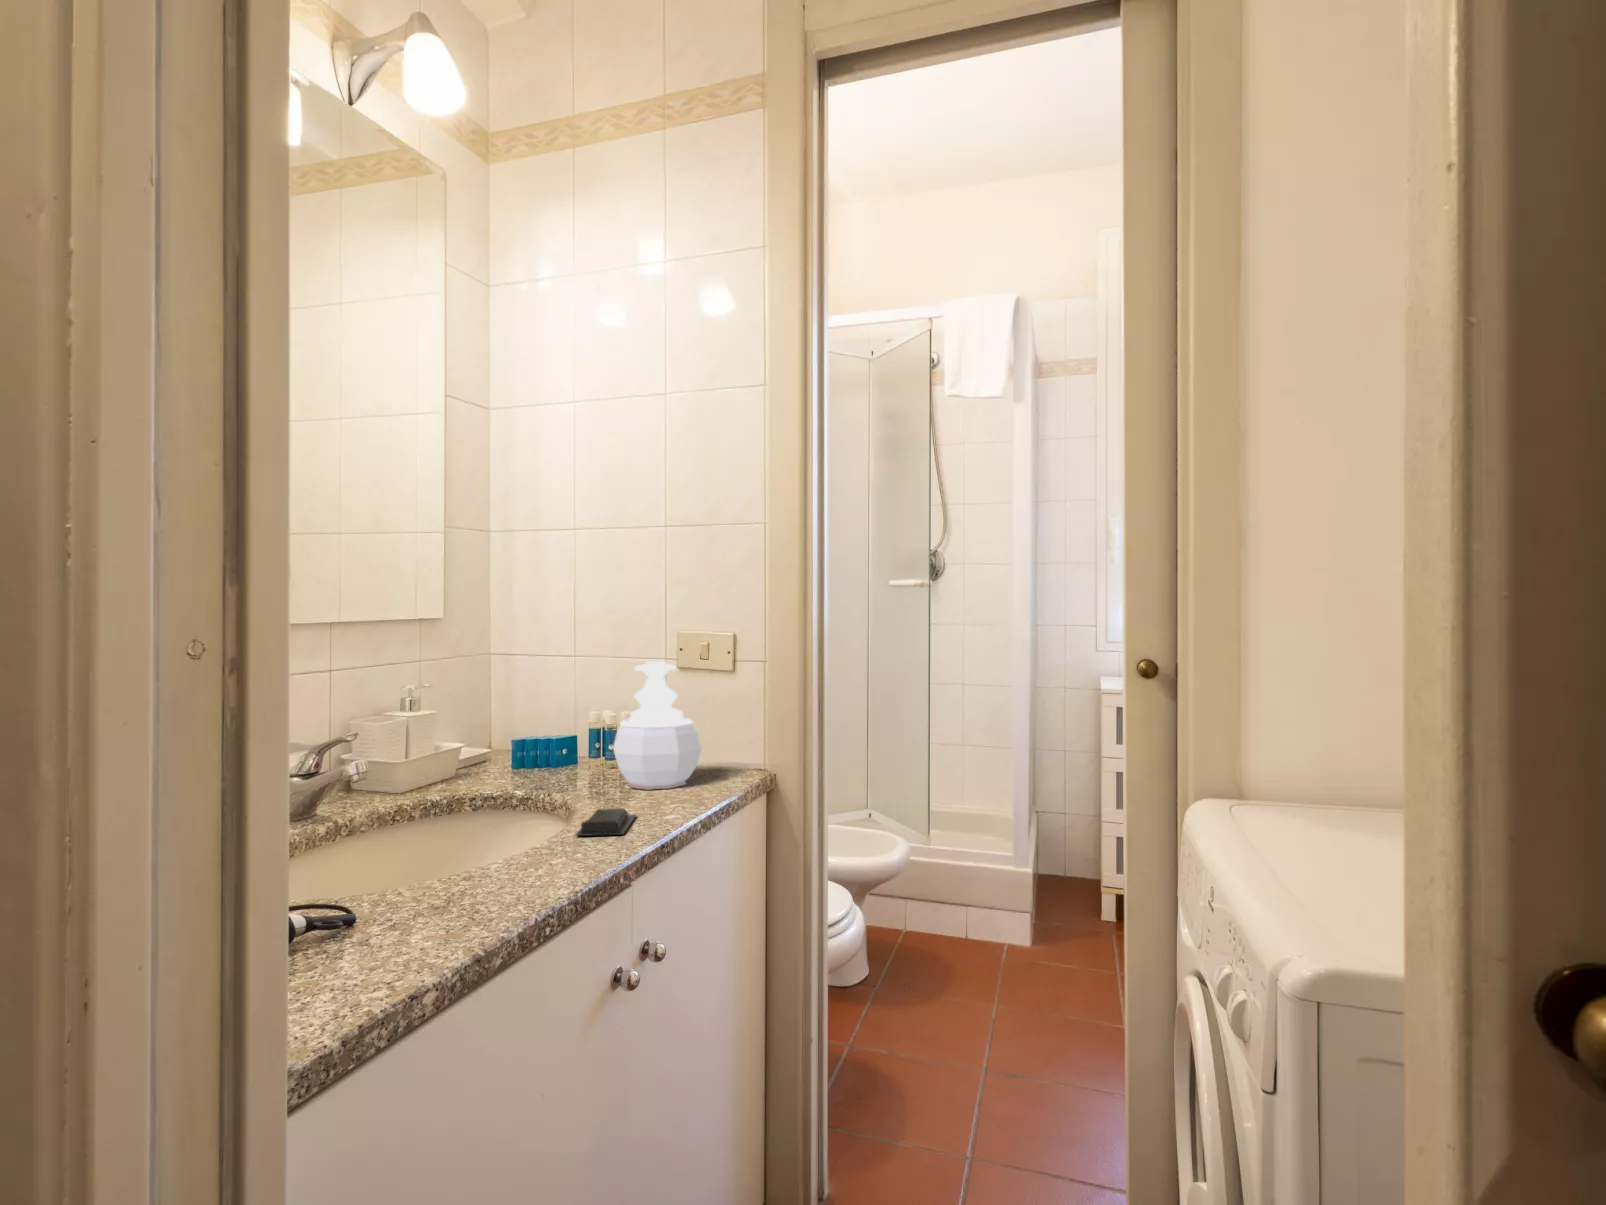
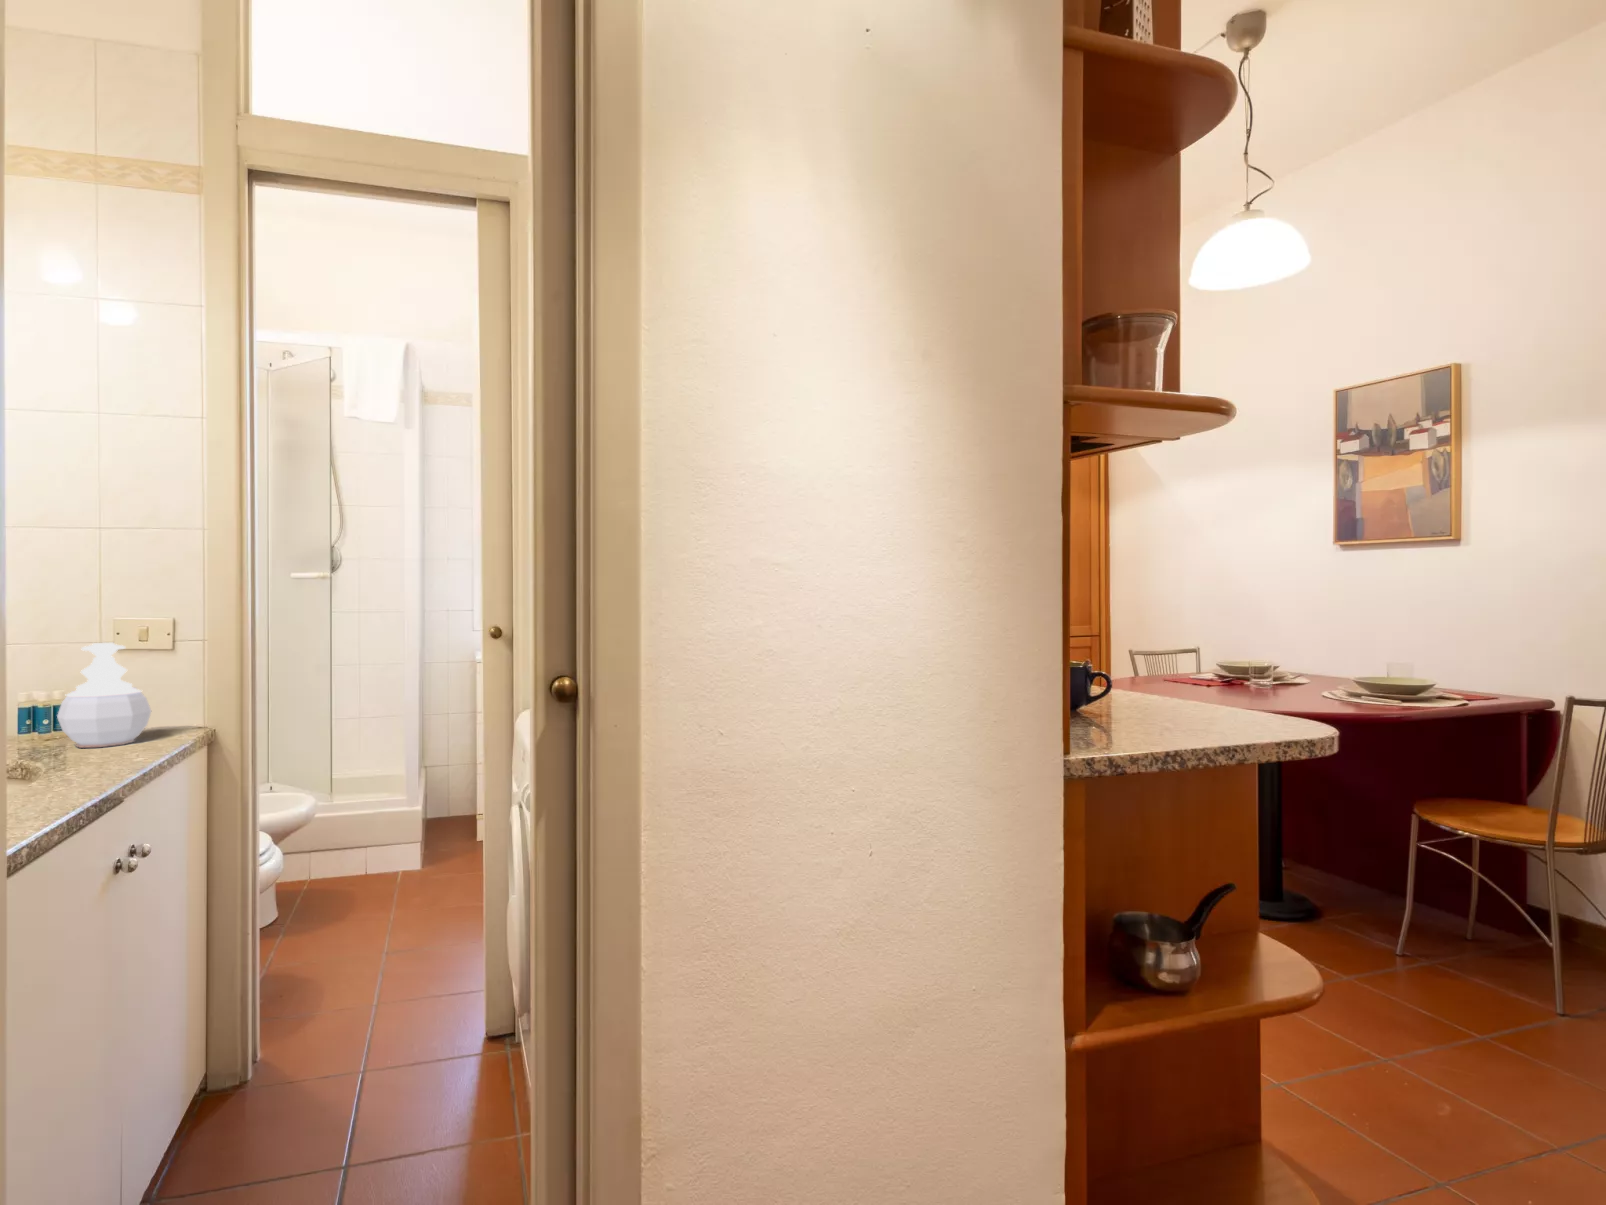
soap bar: present [576,808,636,836] -> none [60,756,106,776]

